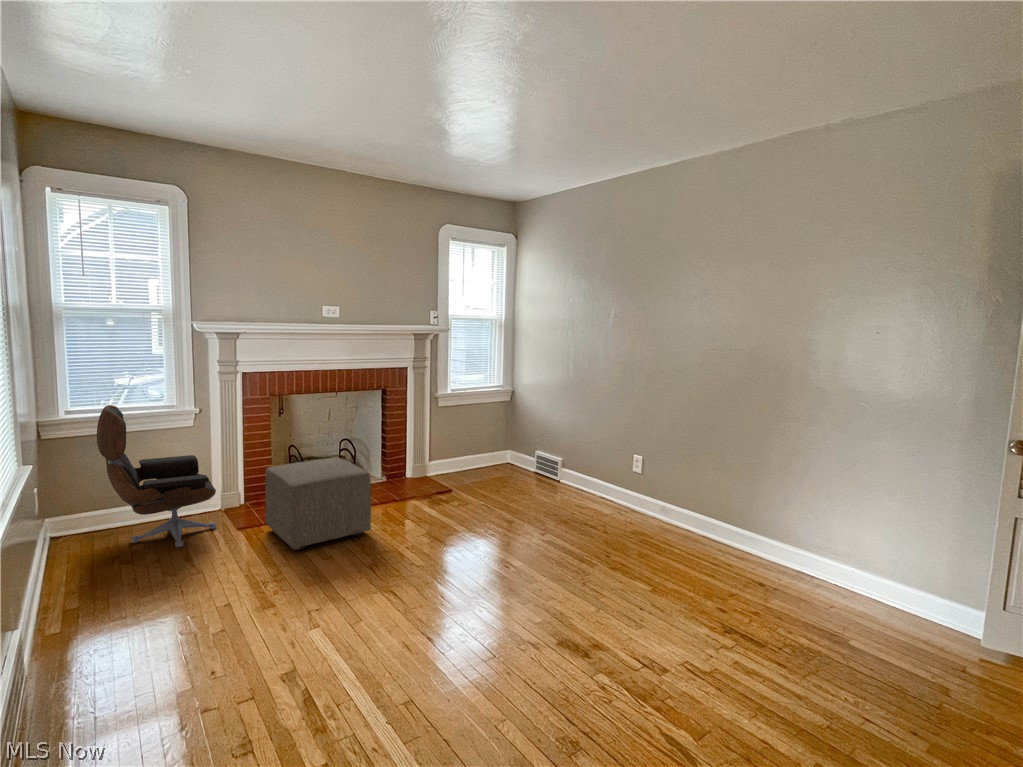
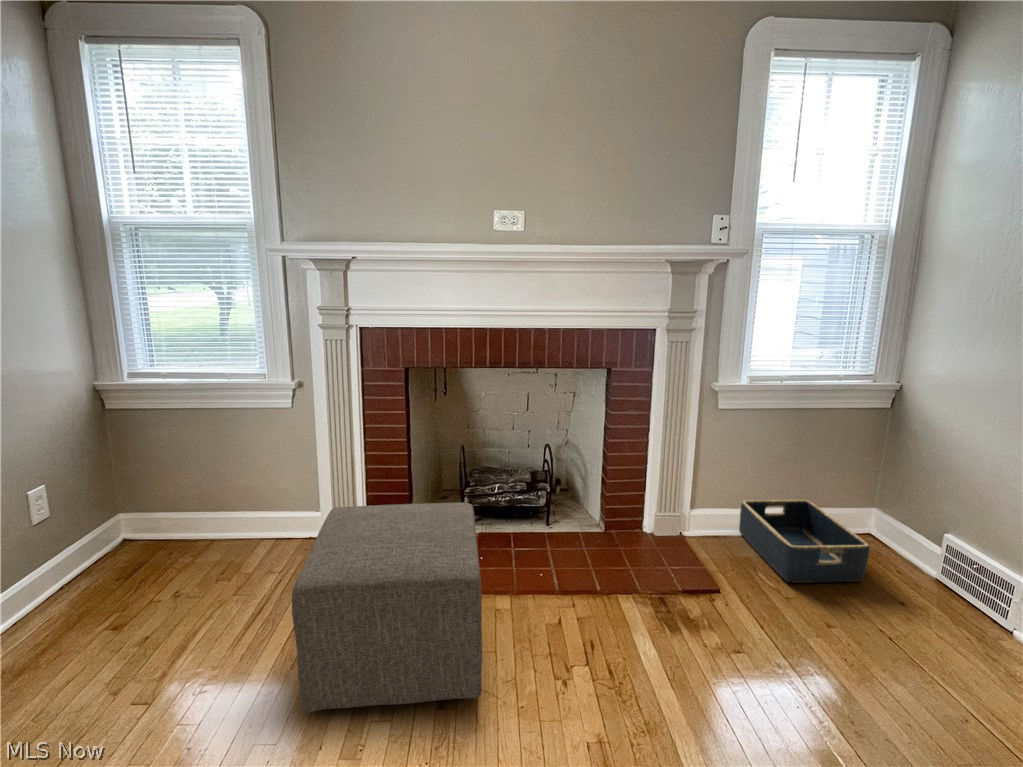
lounge chair: present [97,405,216,547] -> none [77,372,291,617]
basket: none [454,450,509,482] -> present [739,500,869,582]

